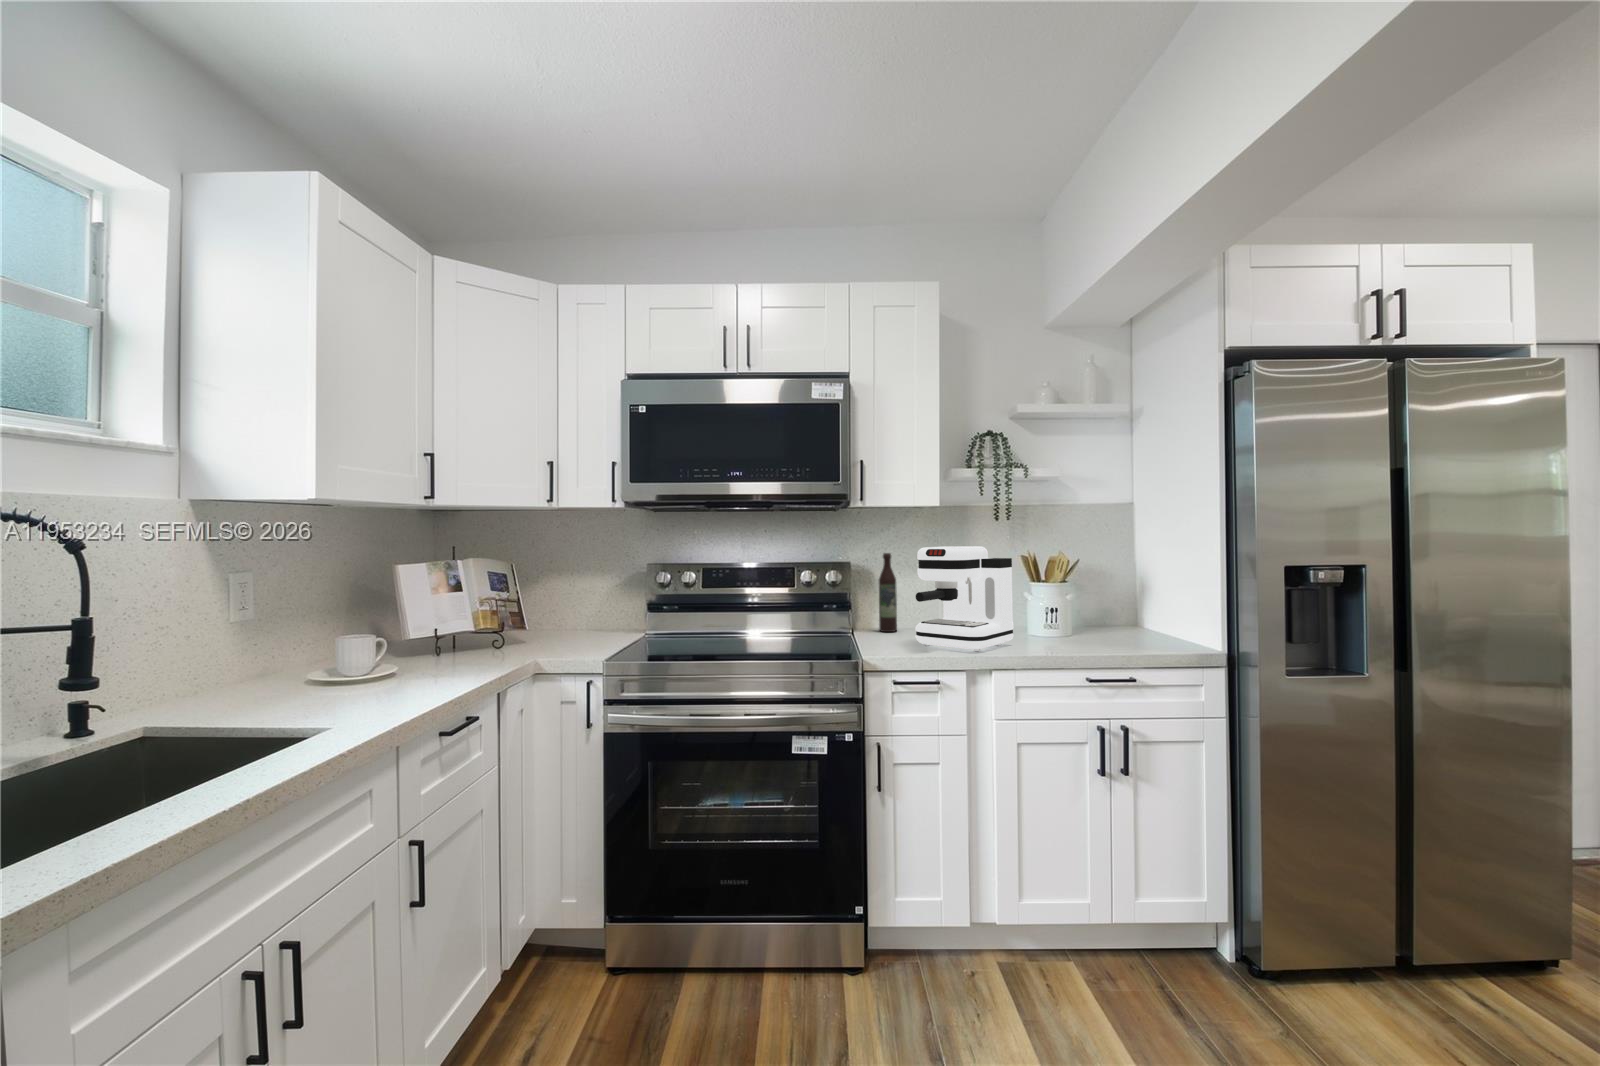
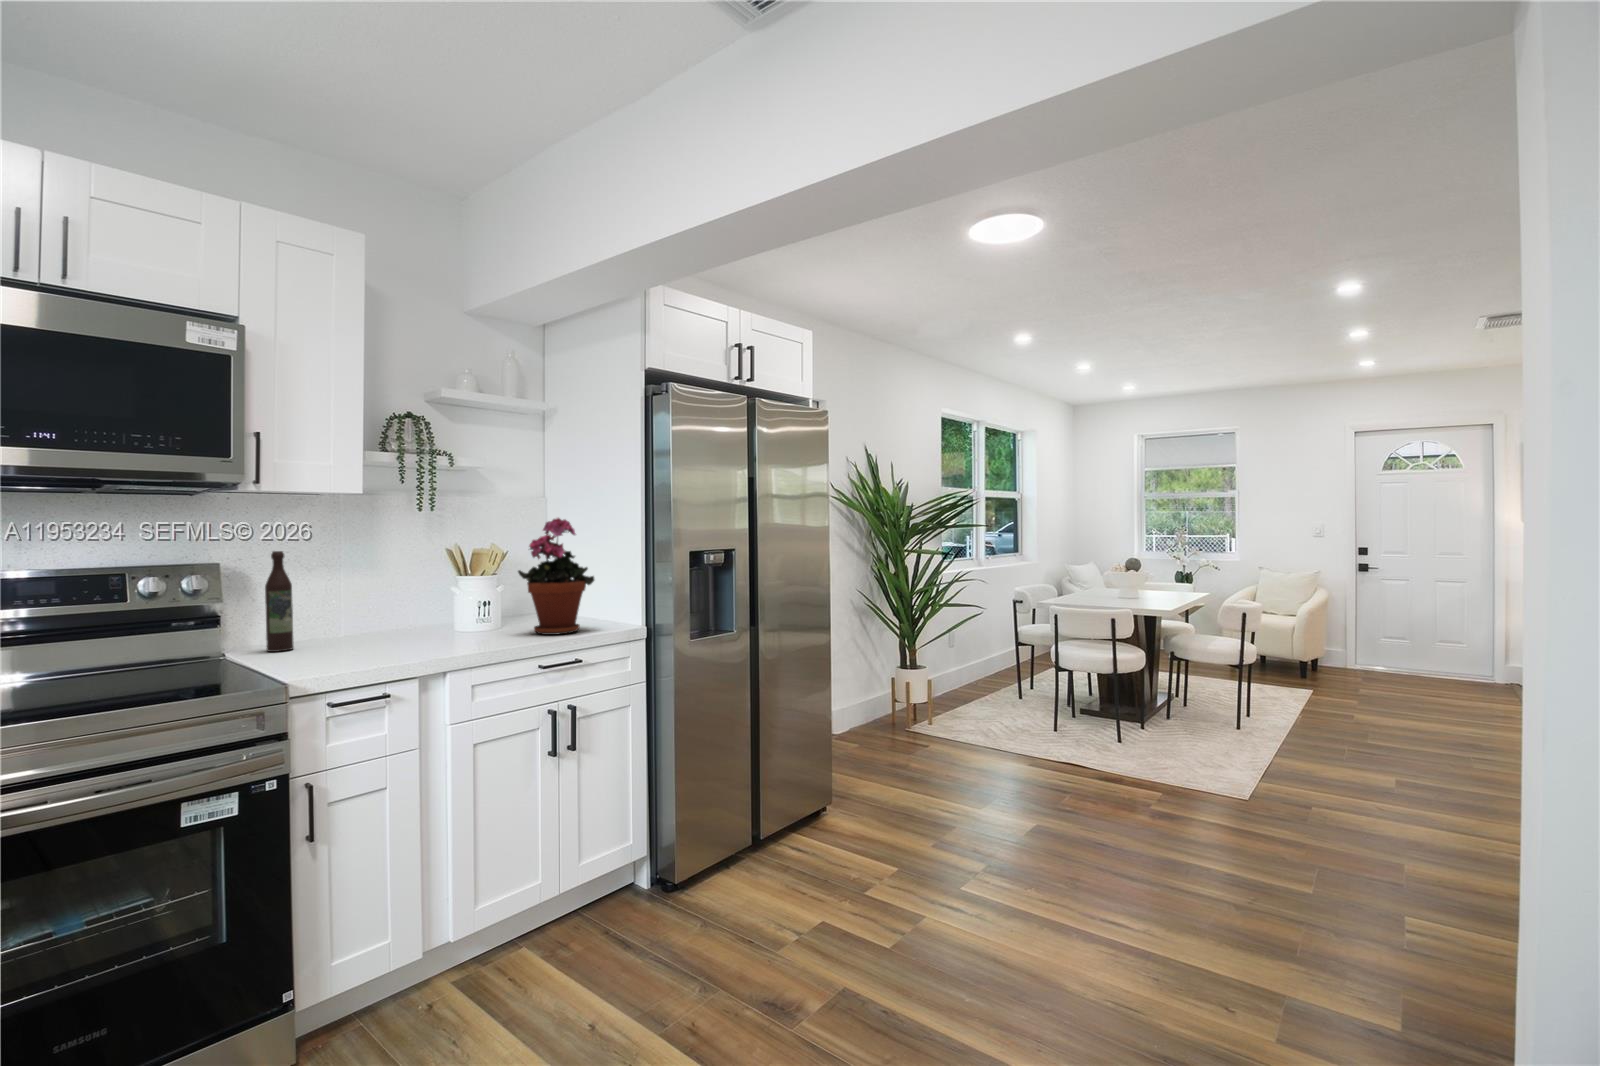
potted plant: none [1078,524,1162,647] -> present [518,518,594,635]
coffee maker: present [915,546,1014,651] -> none [340,540,456,658]

